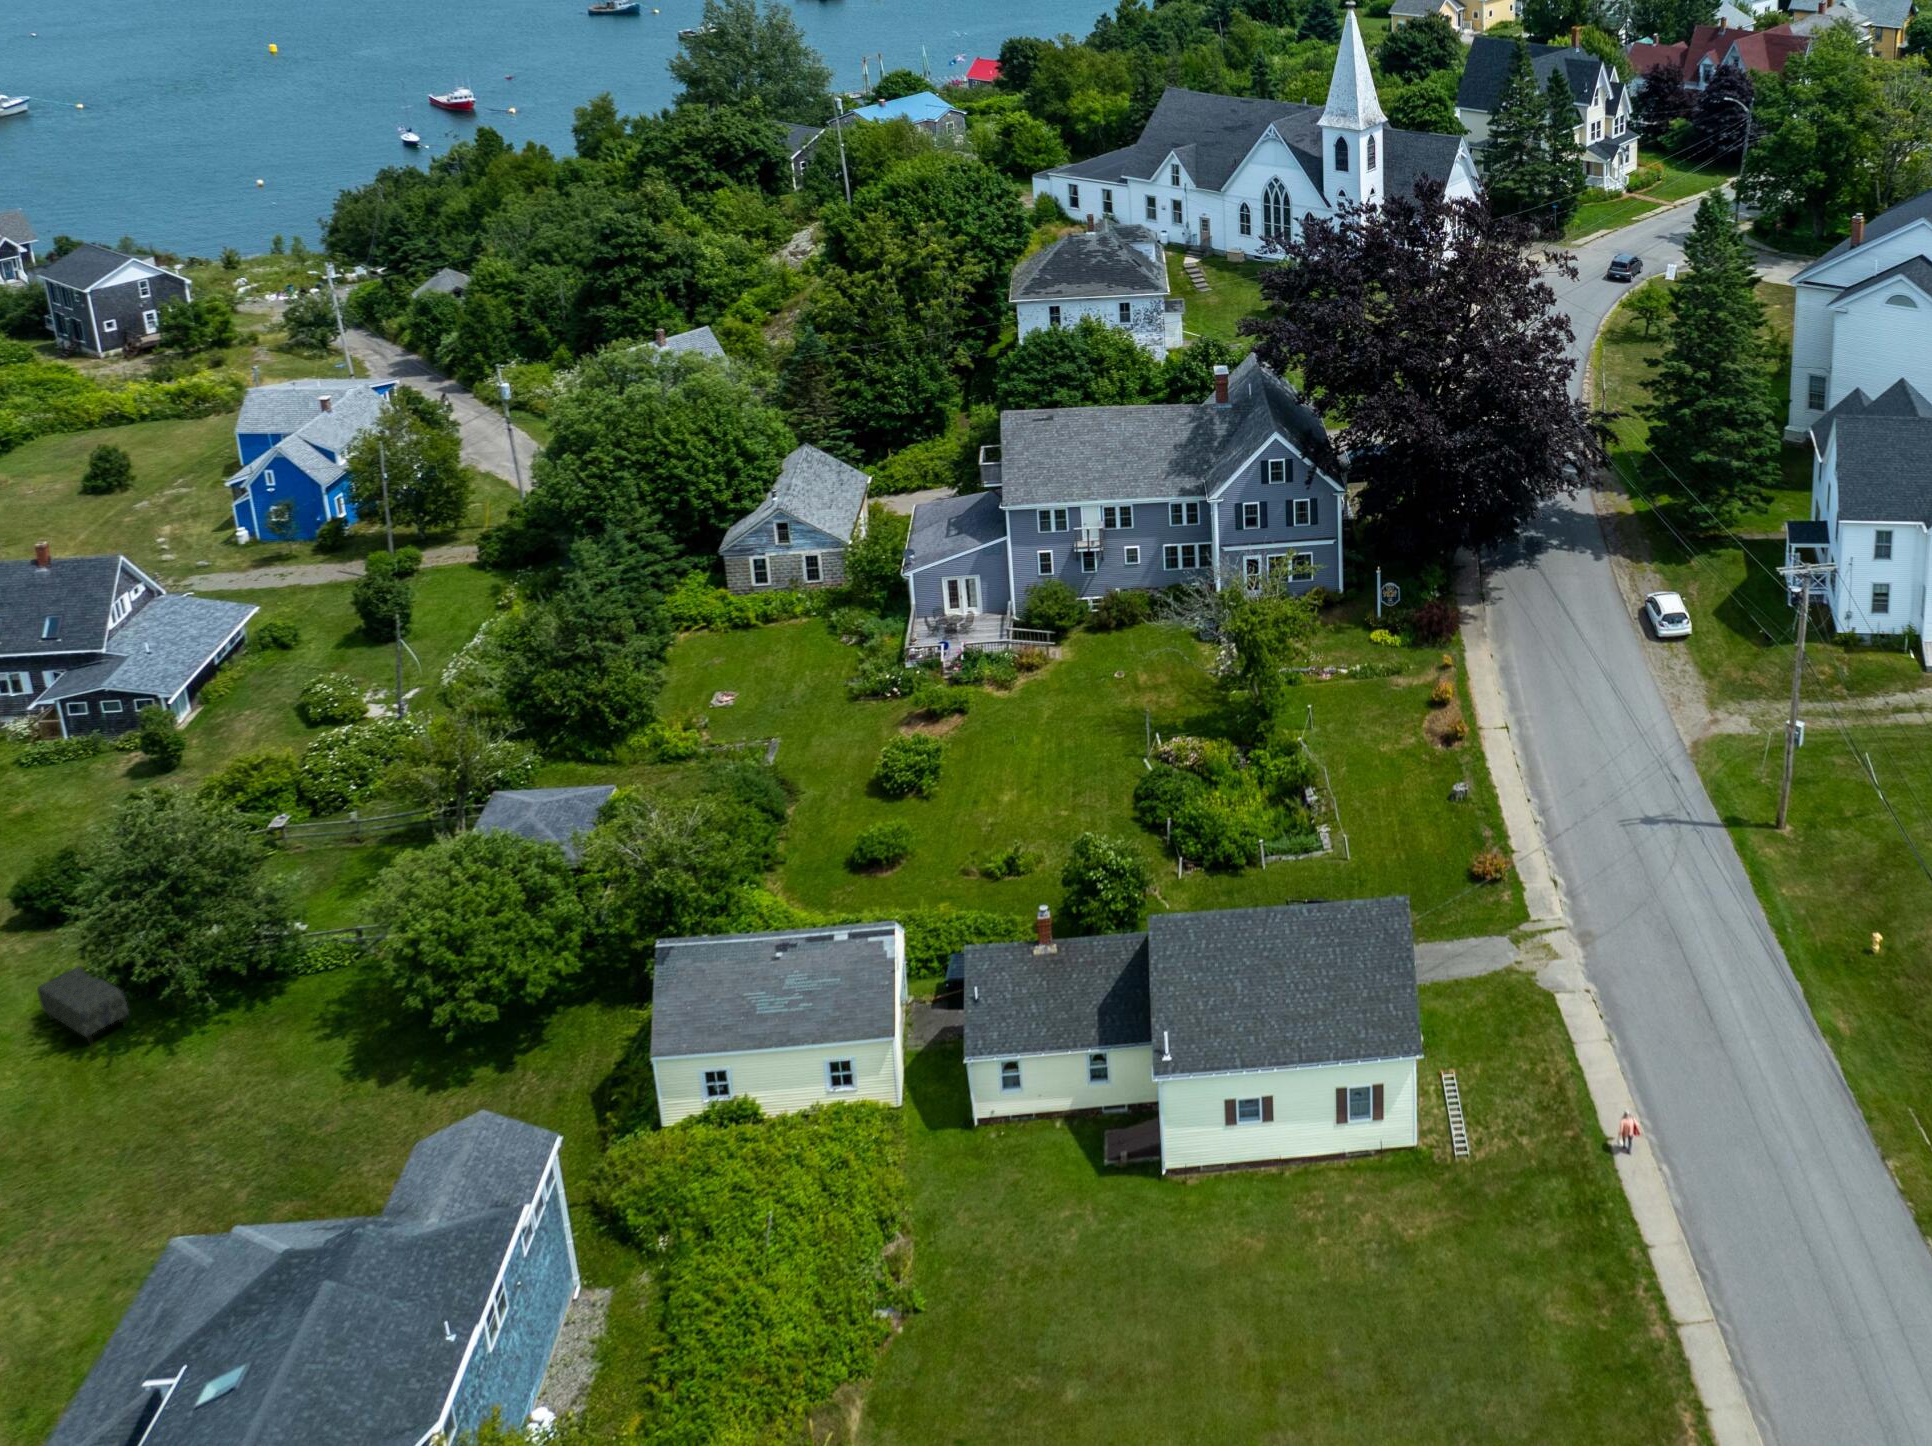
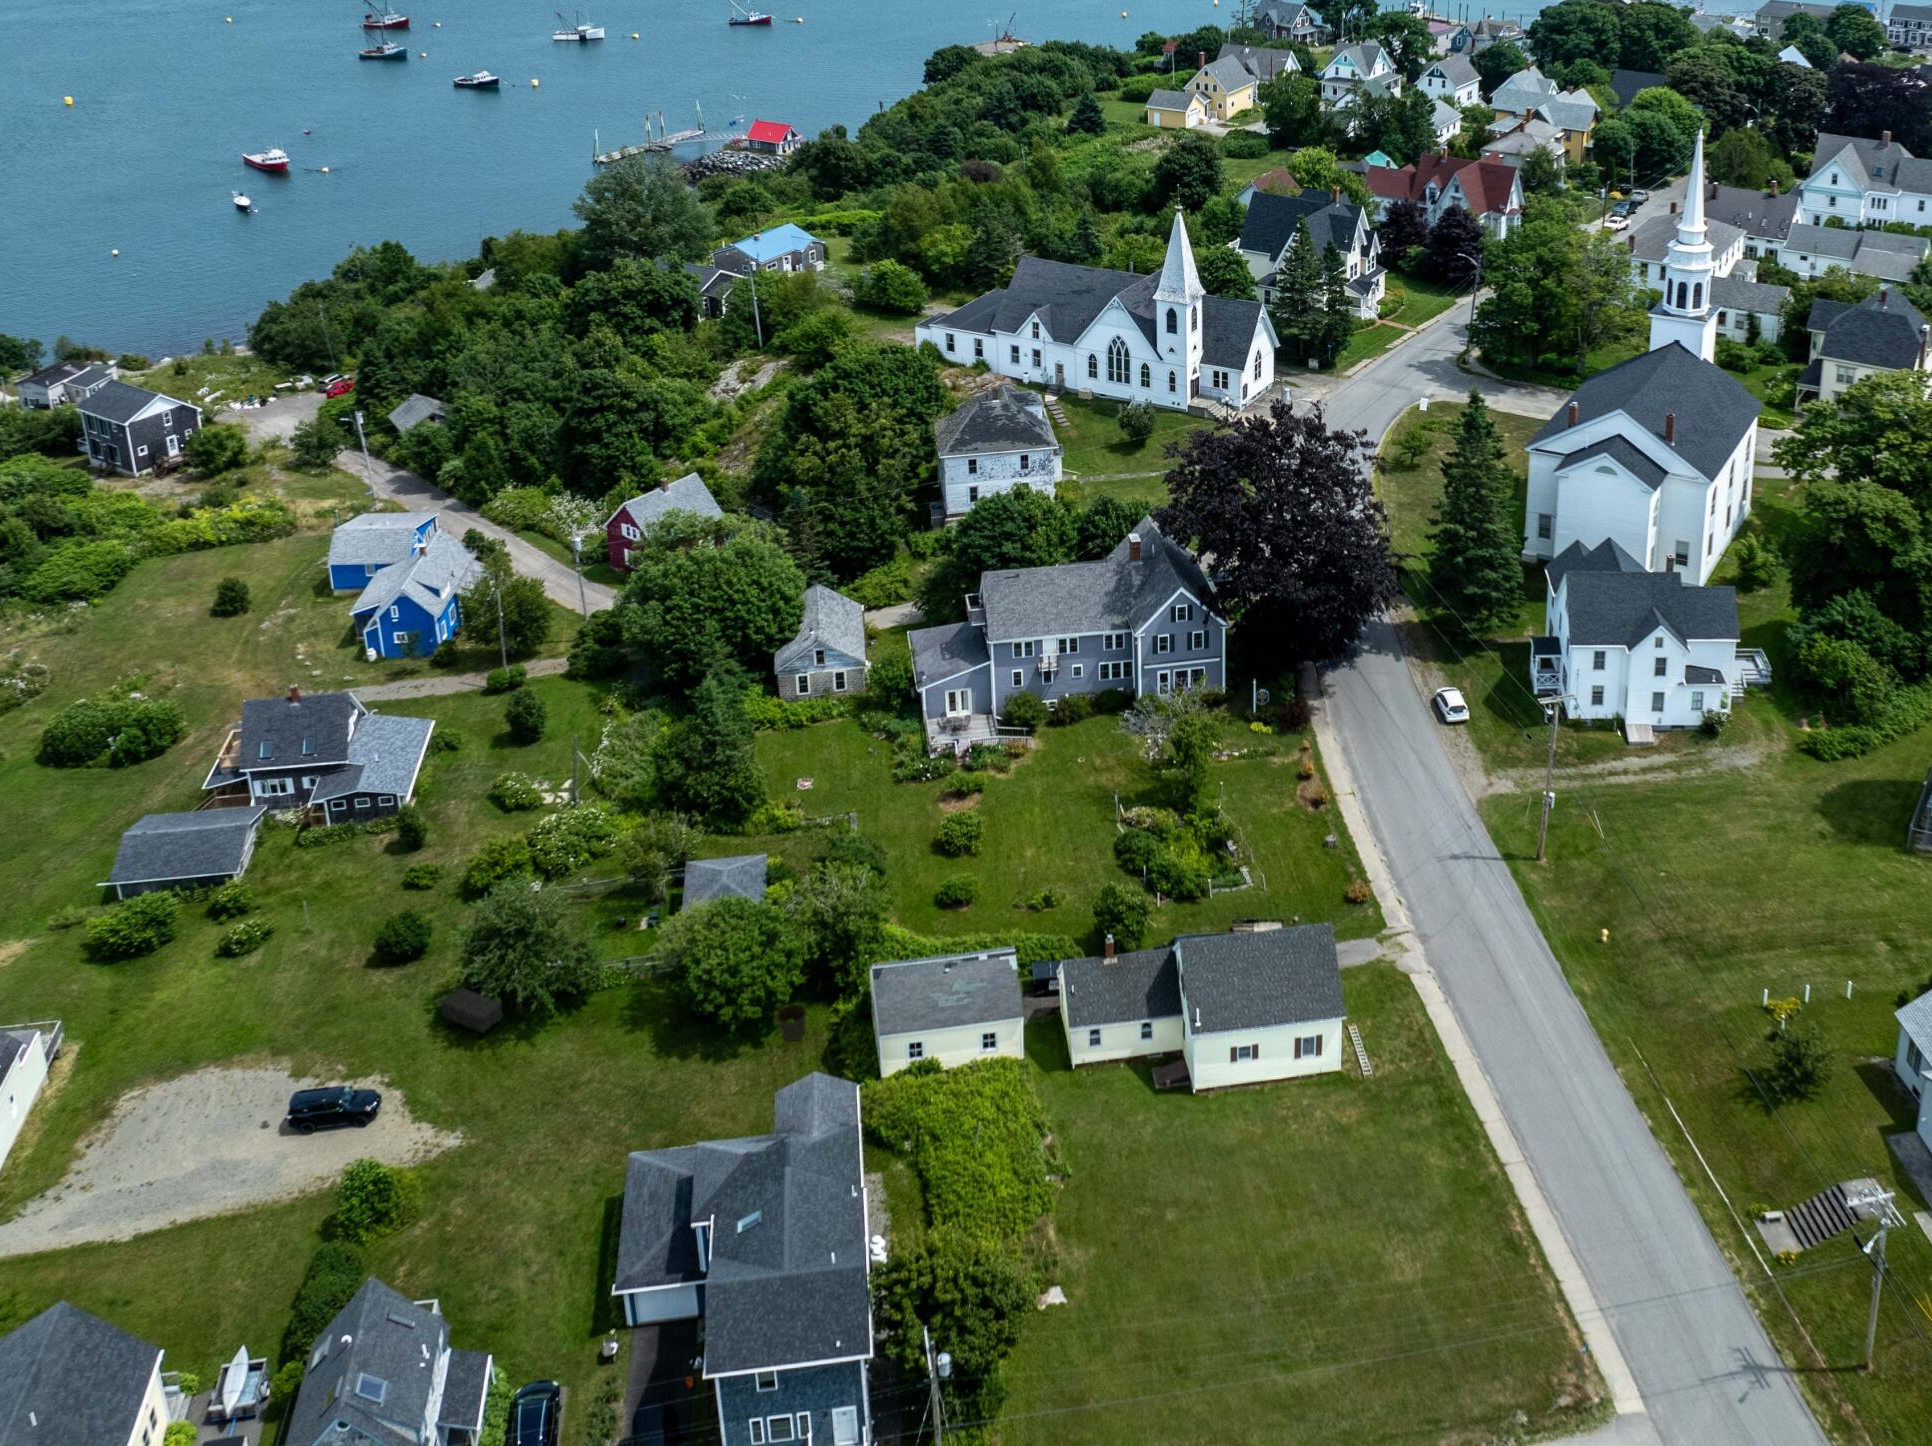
wooden bucket: none [528,1006,579,1066] -> present [776,1004,806,1041]

